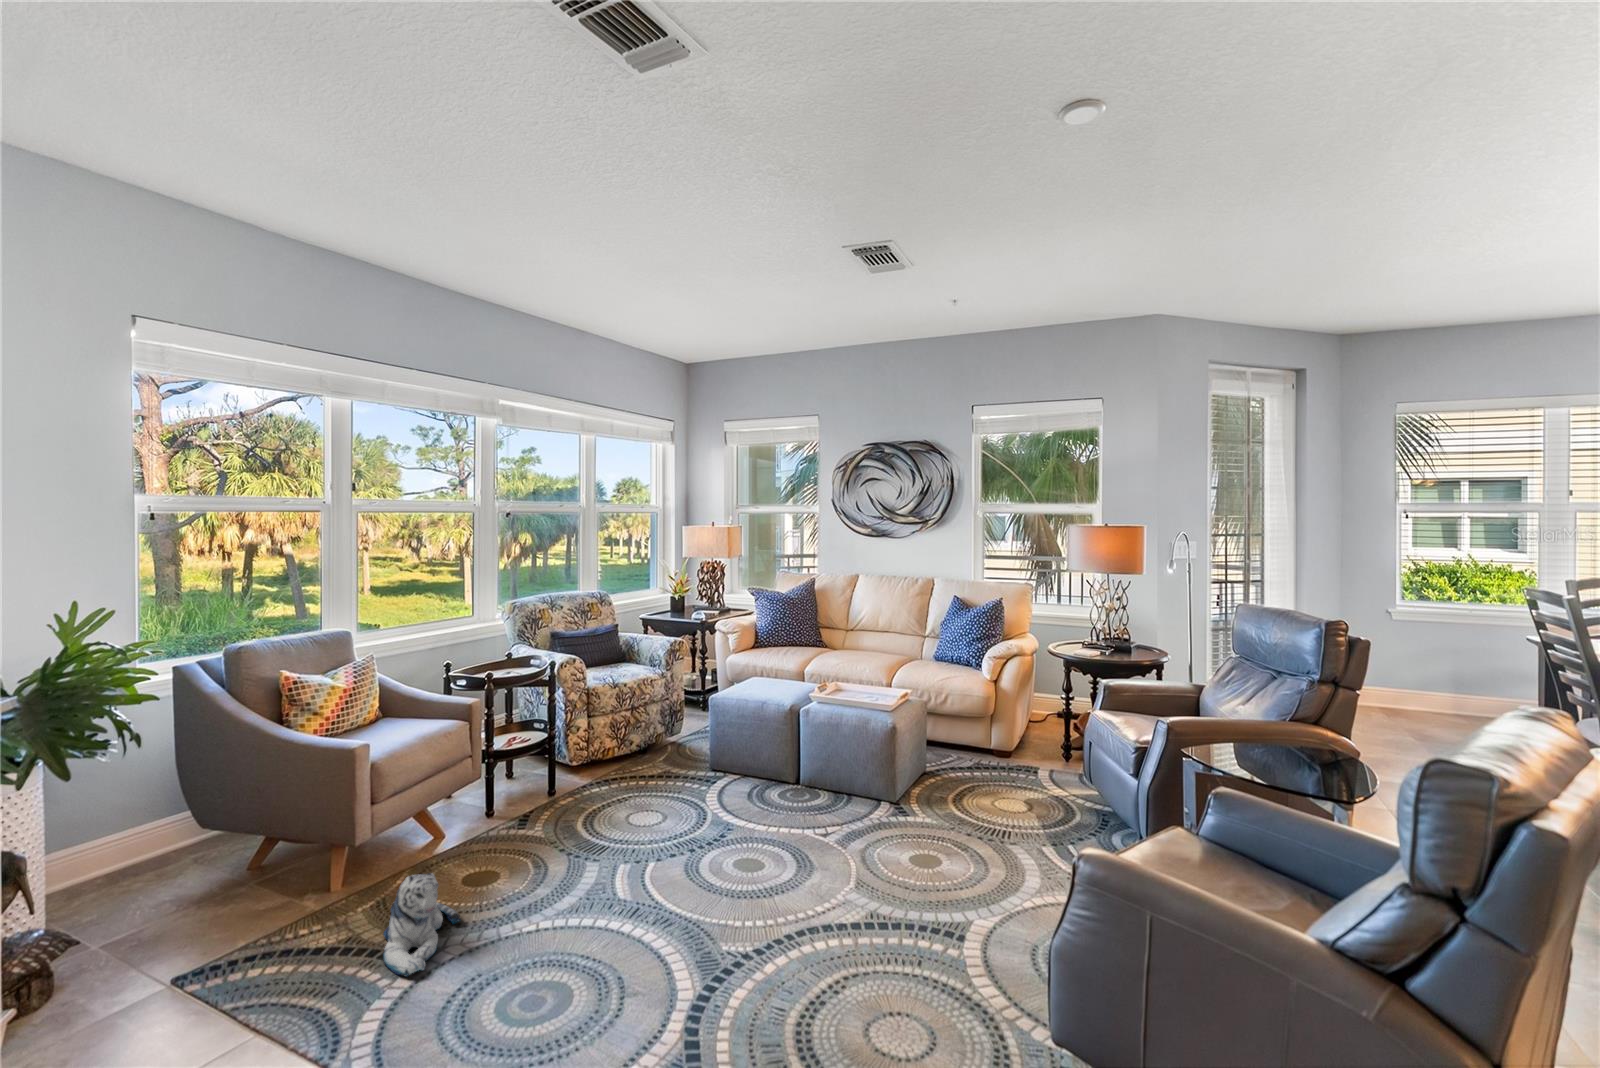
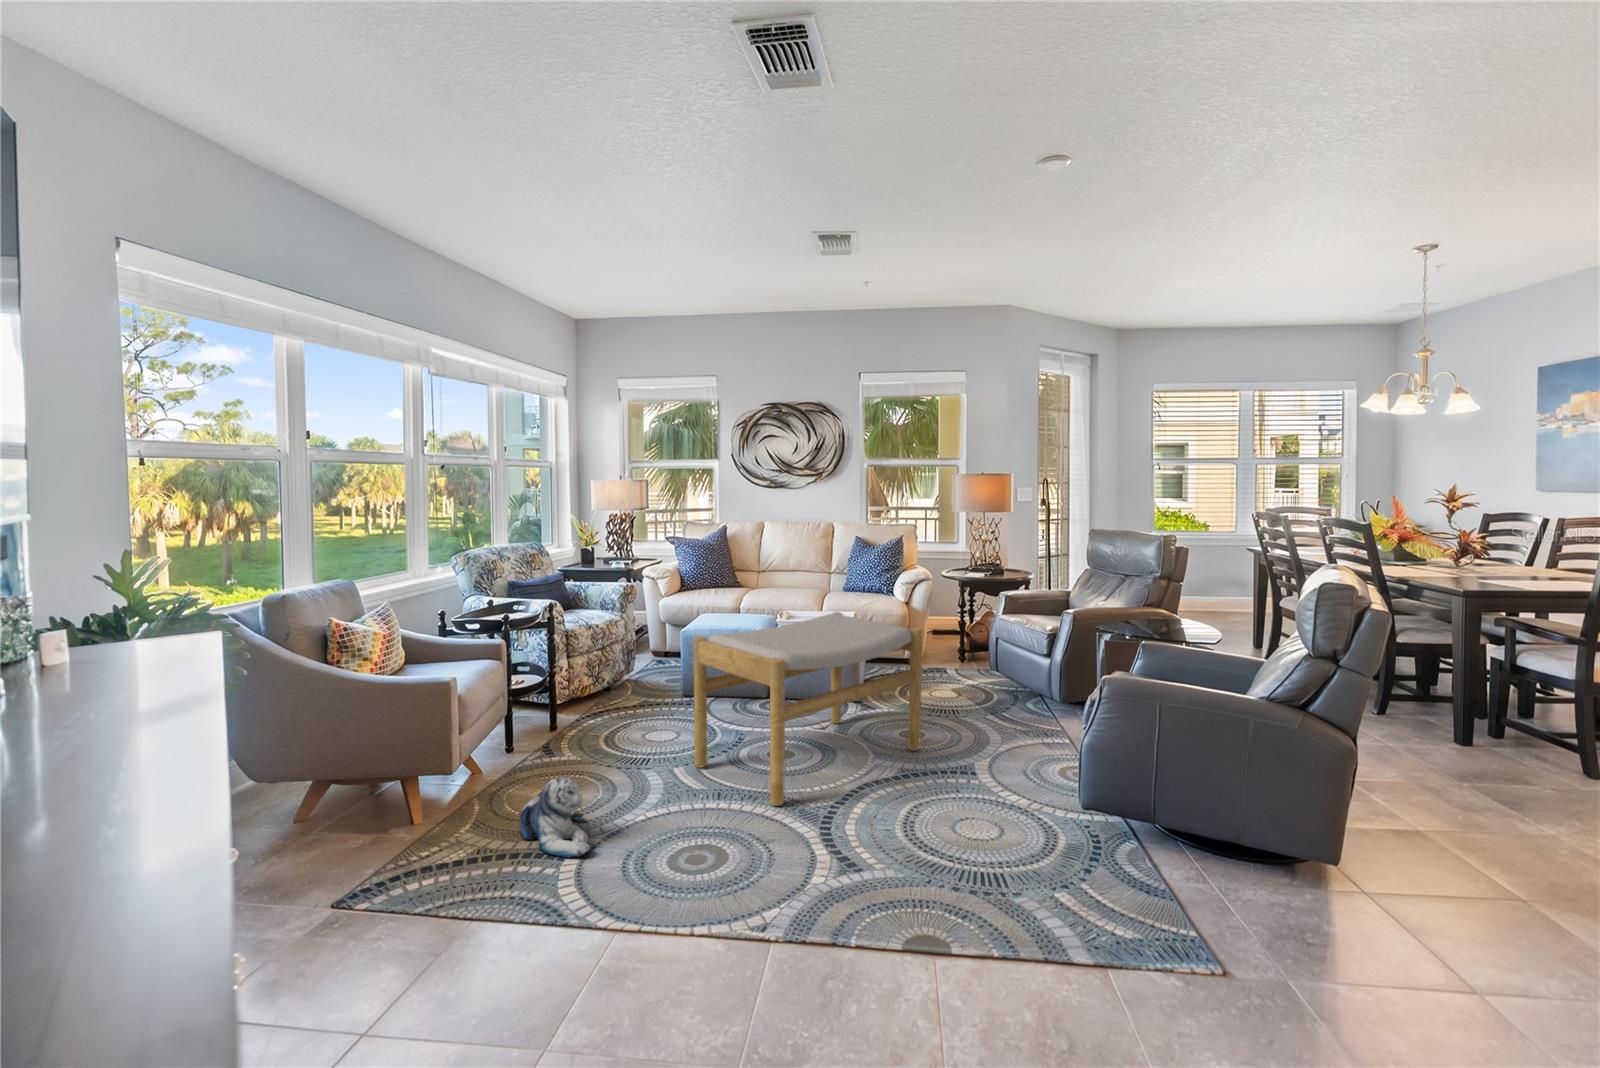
footstool: none [633,695,916,946] -> present [694,612,923,806]

